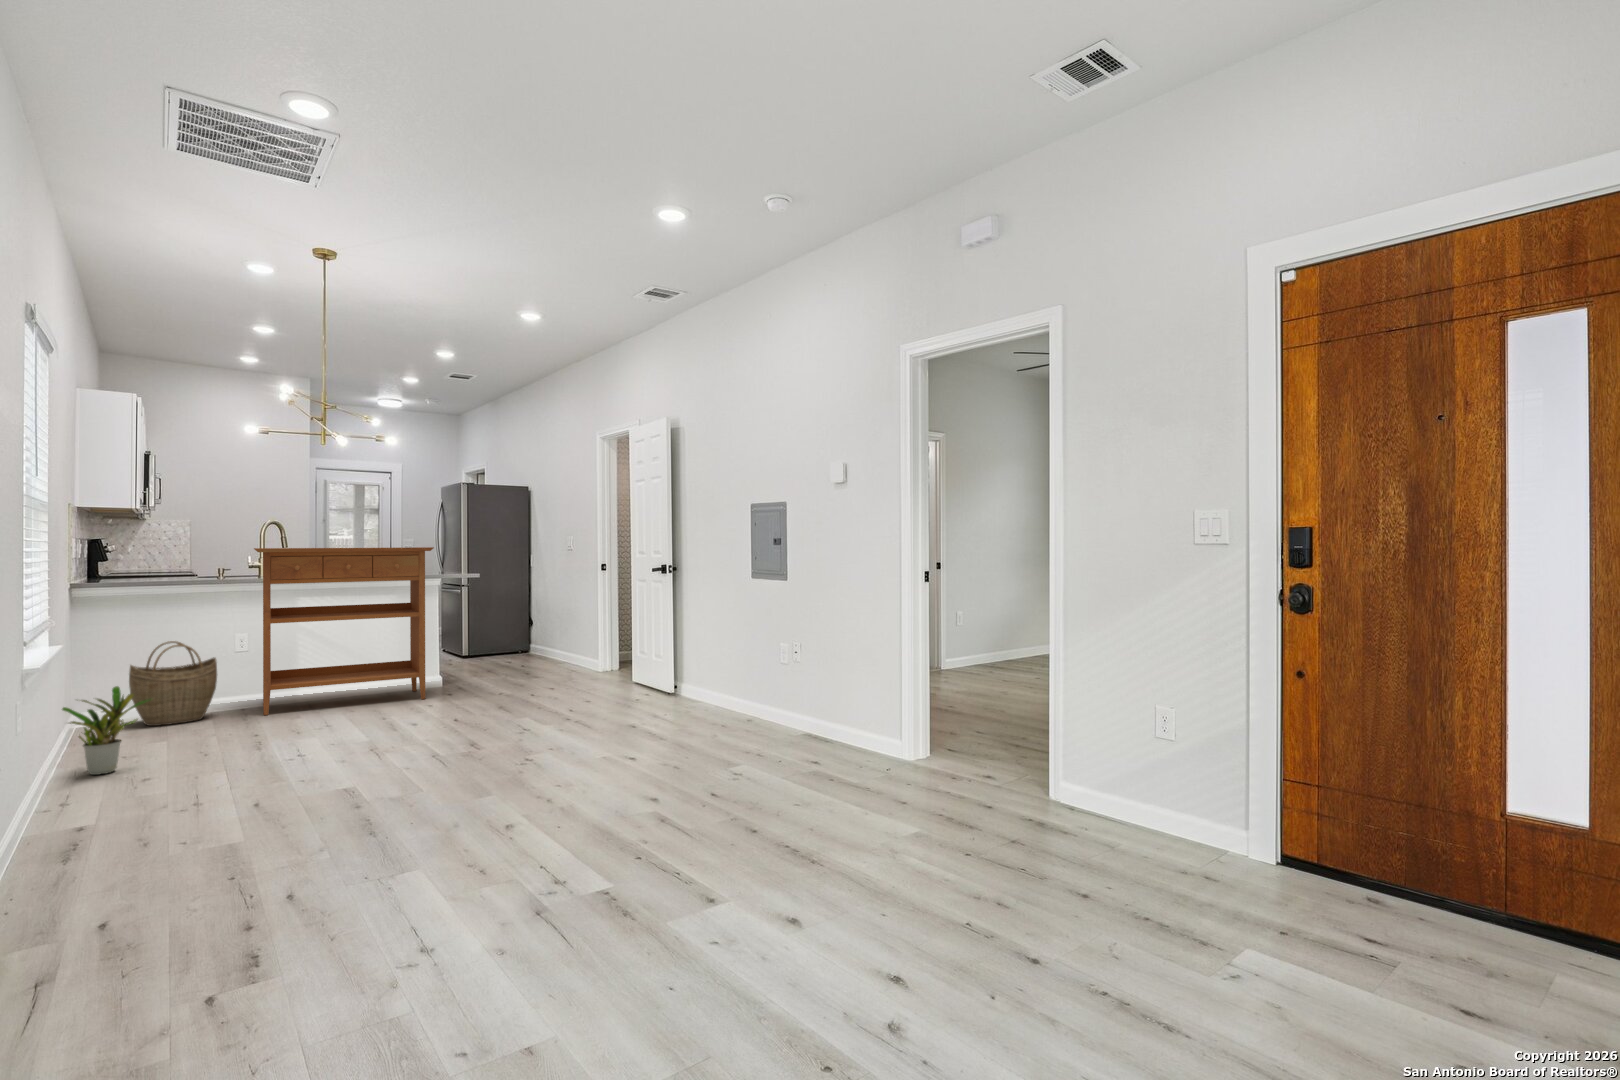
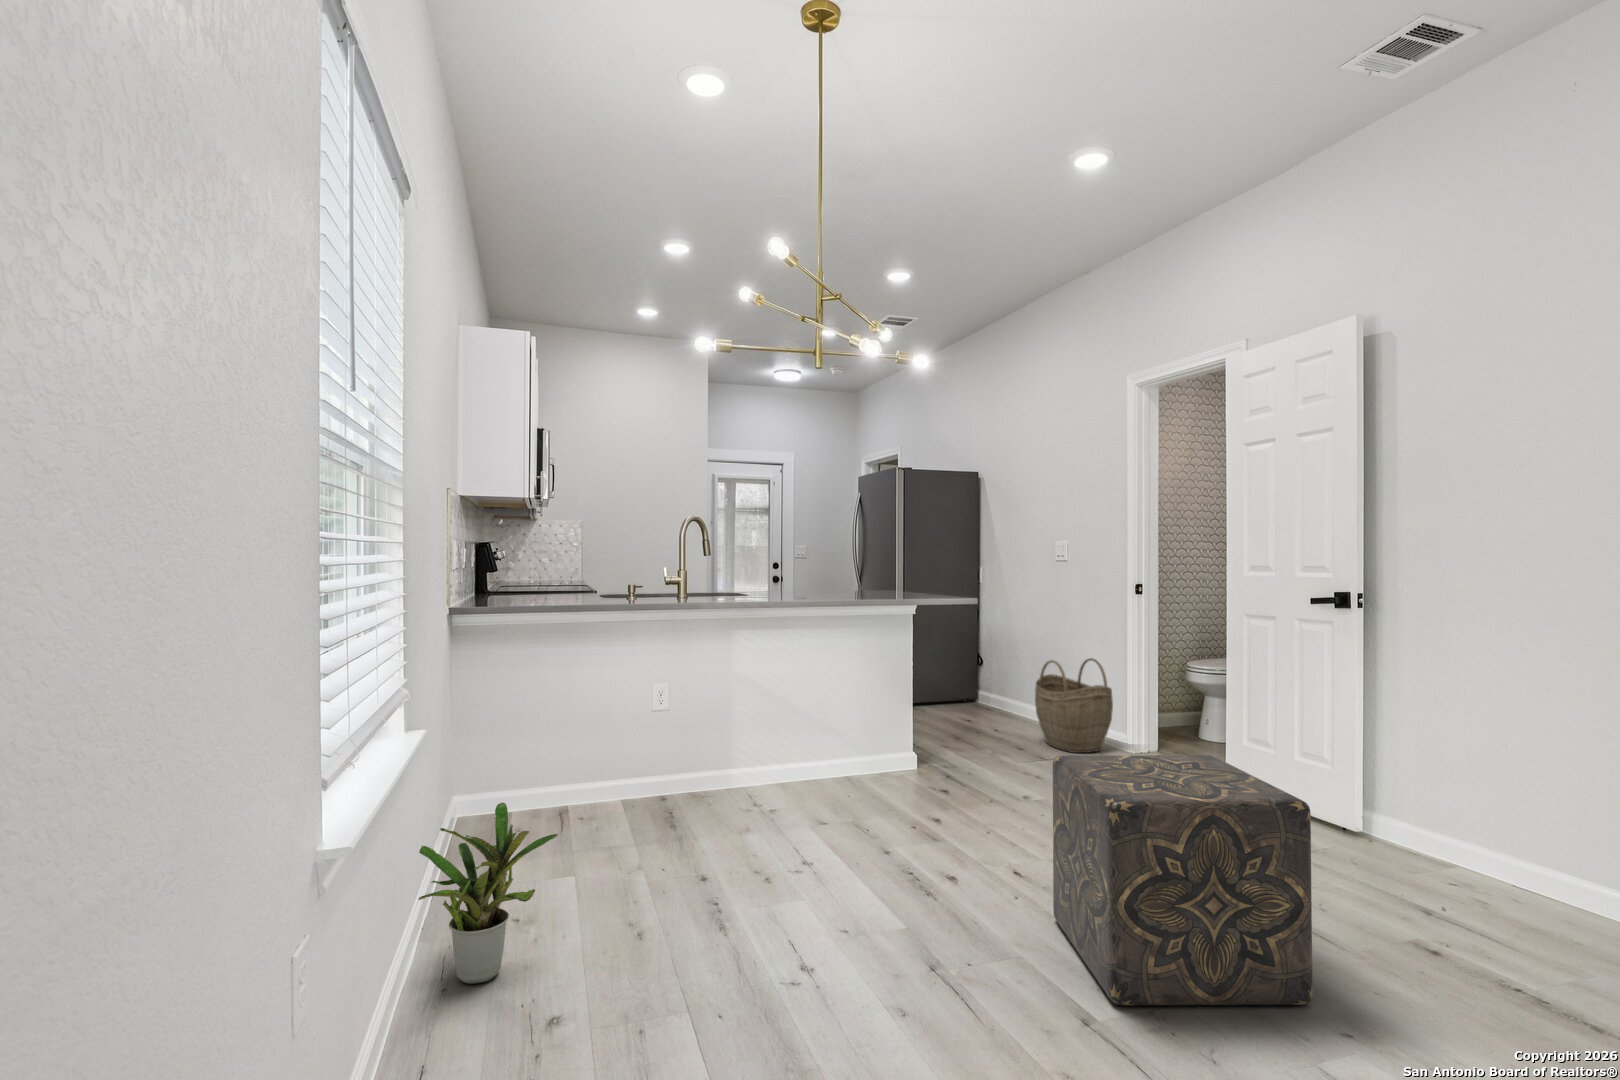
console table: present [254,547,434,715] -> none [672,555,925,817]
woven basket: present [129,641,217,726] -> present [1035,658,1113,753]
ottoman: none [455,644,551,749] -> present [1053,755,1313,1005]

